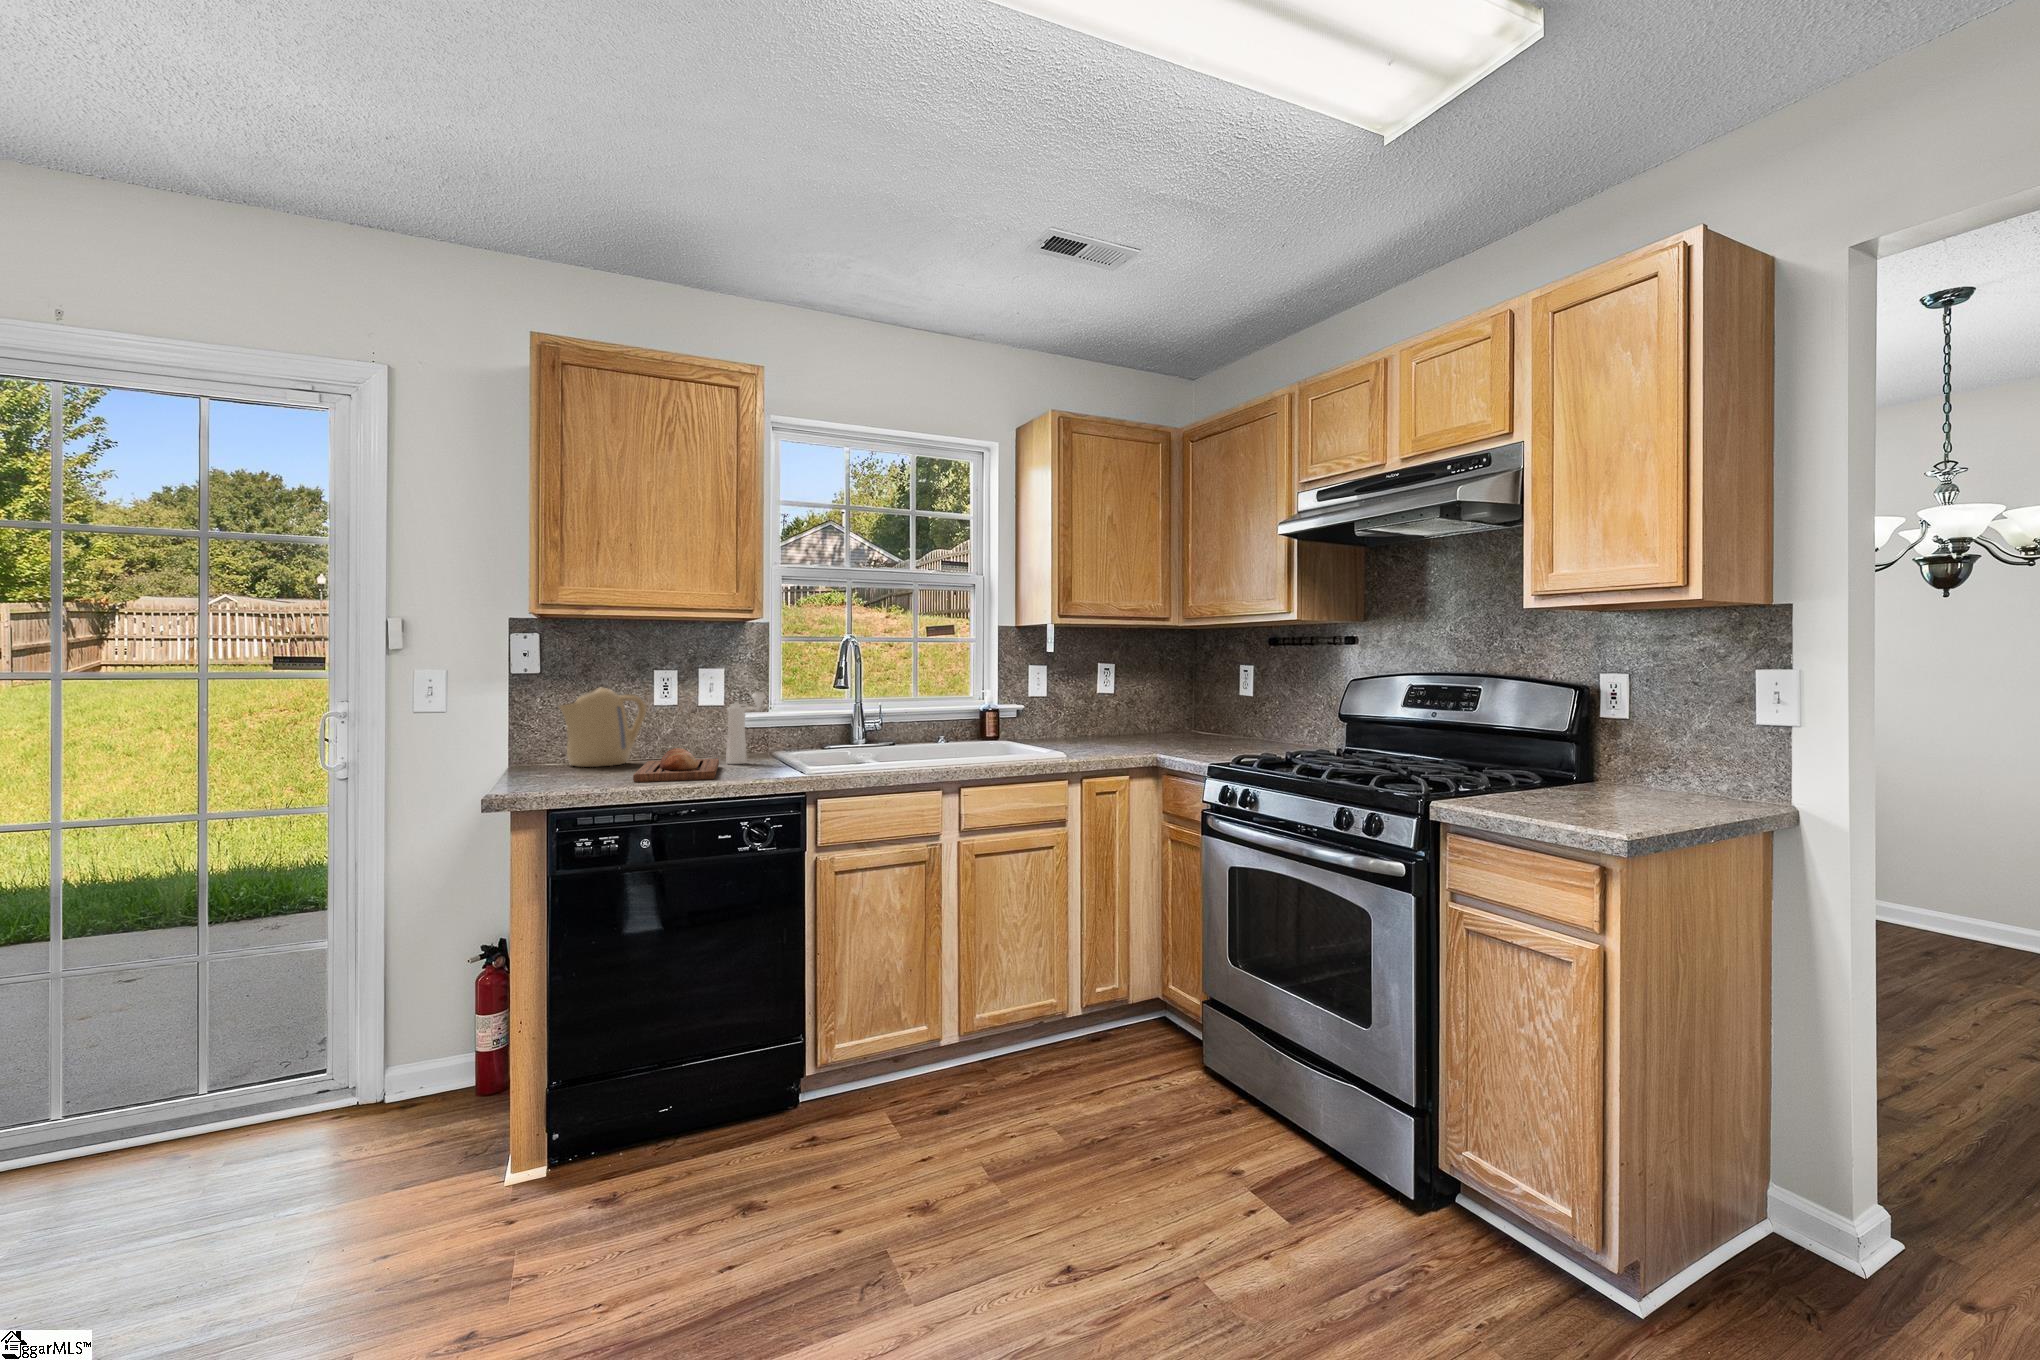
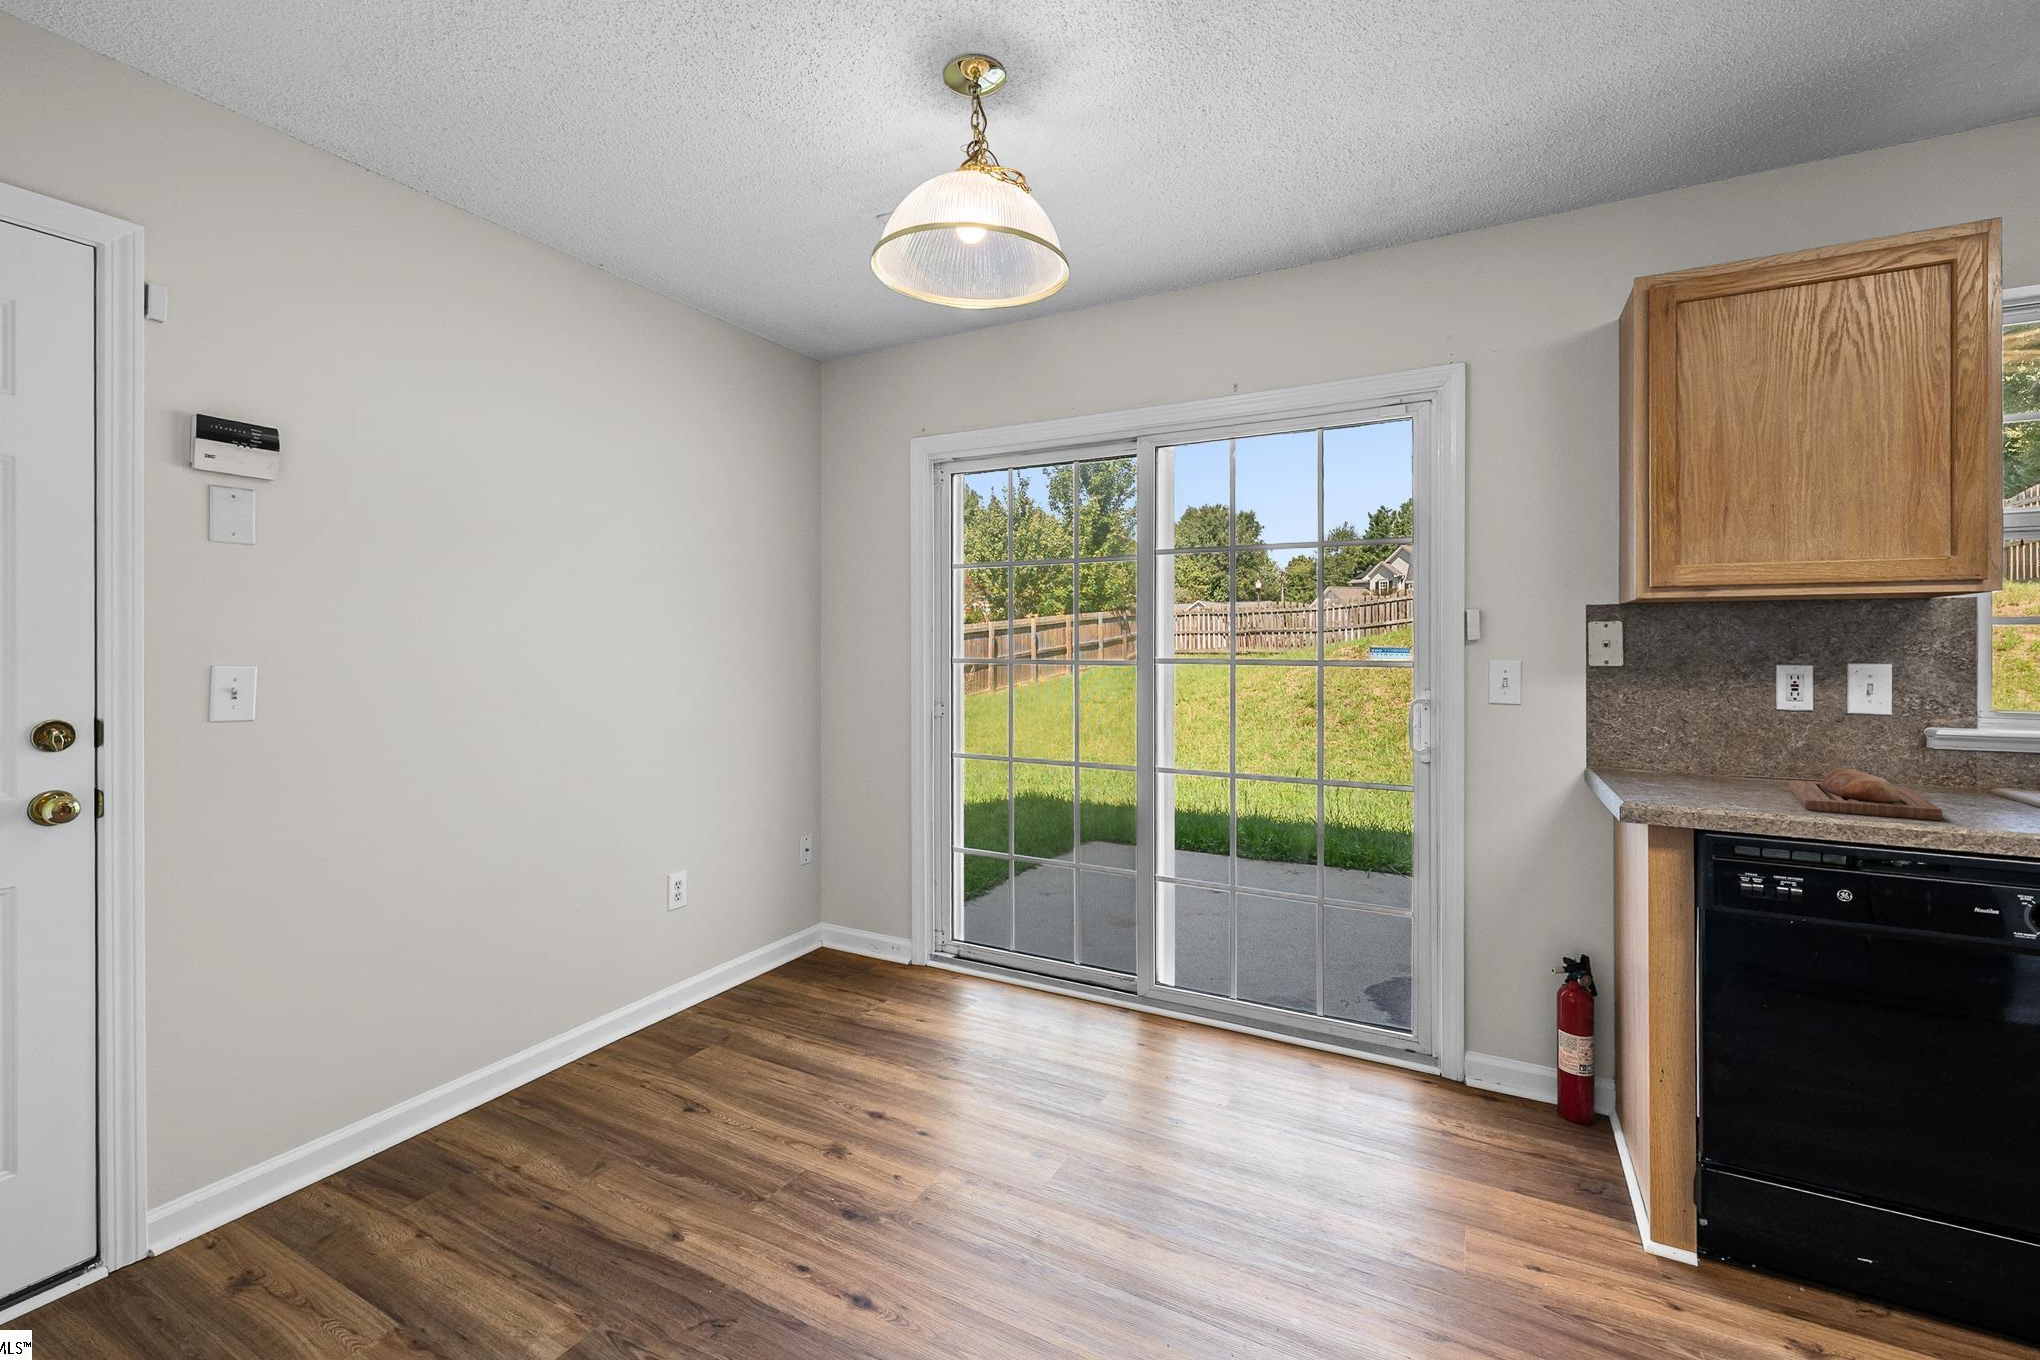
kettle: present [559,688,646,767] -> none [1653,684,1768,780]
pepper mill: present [727,693,766,764] -> none [1912,697,1978,798]

